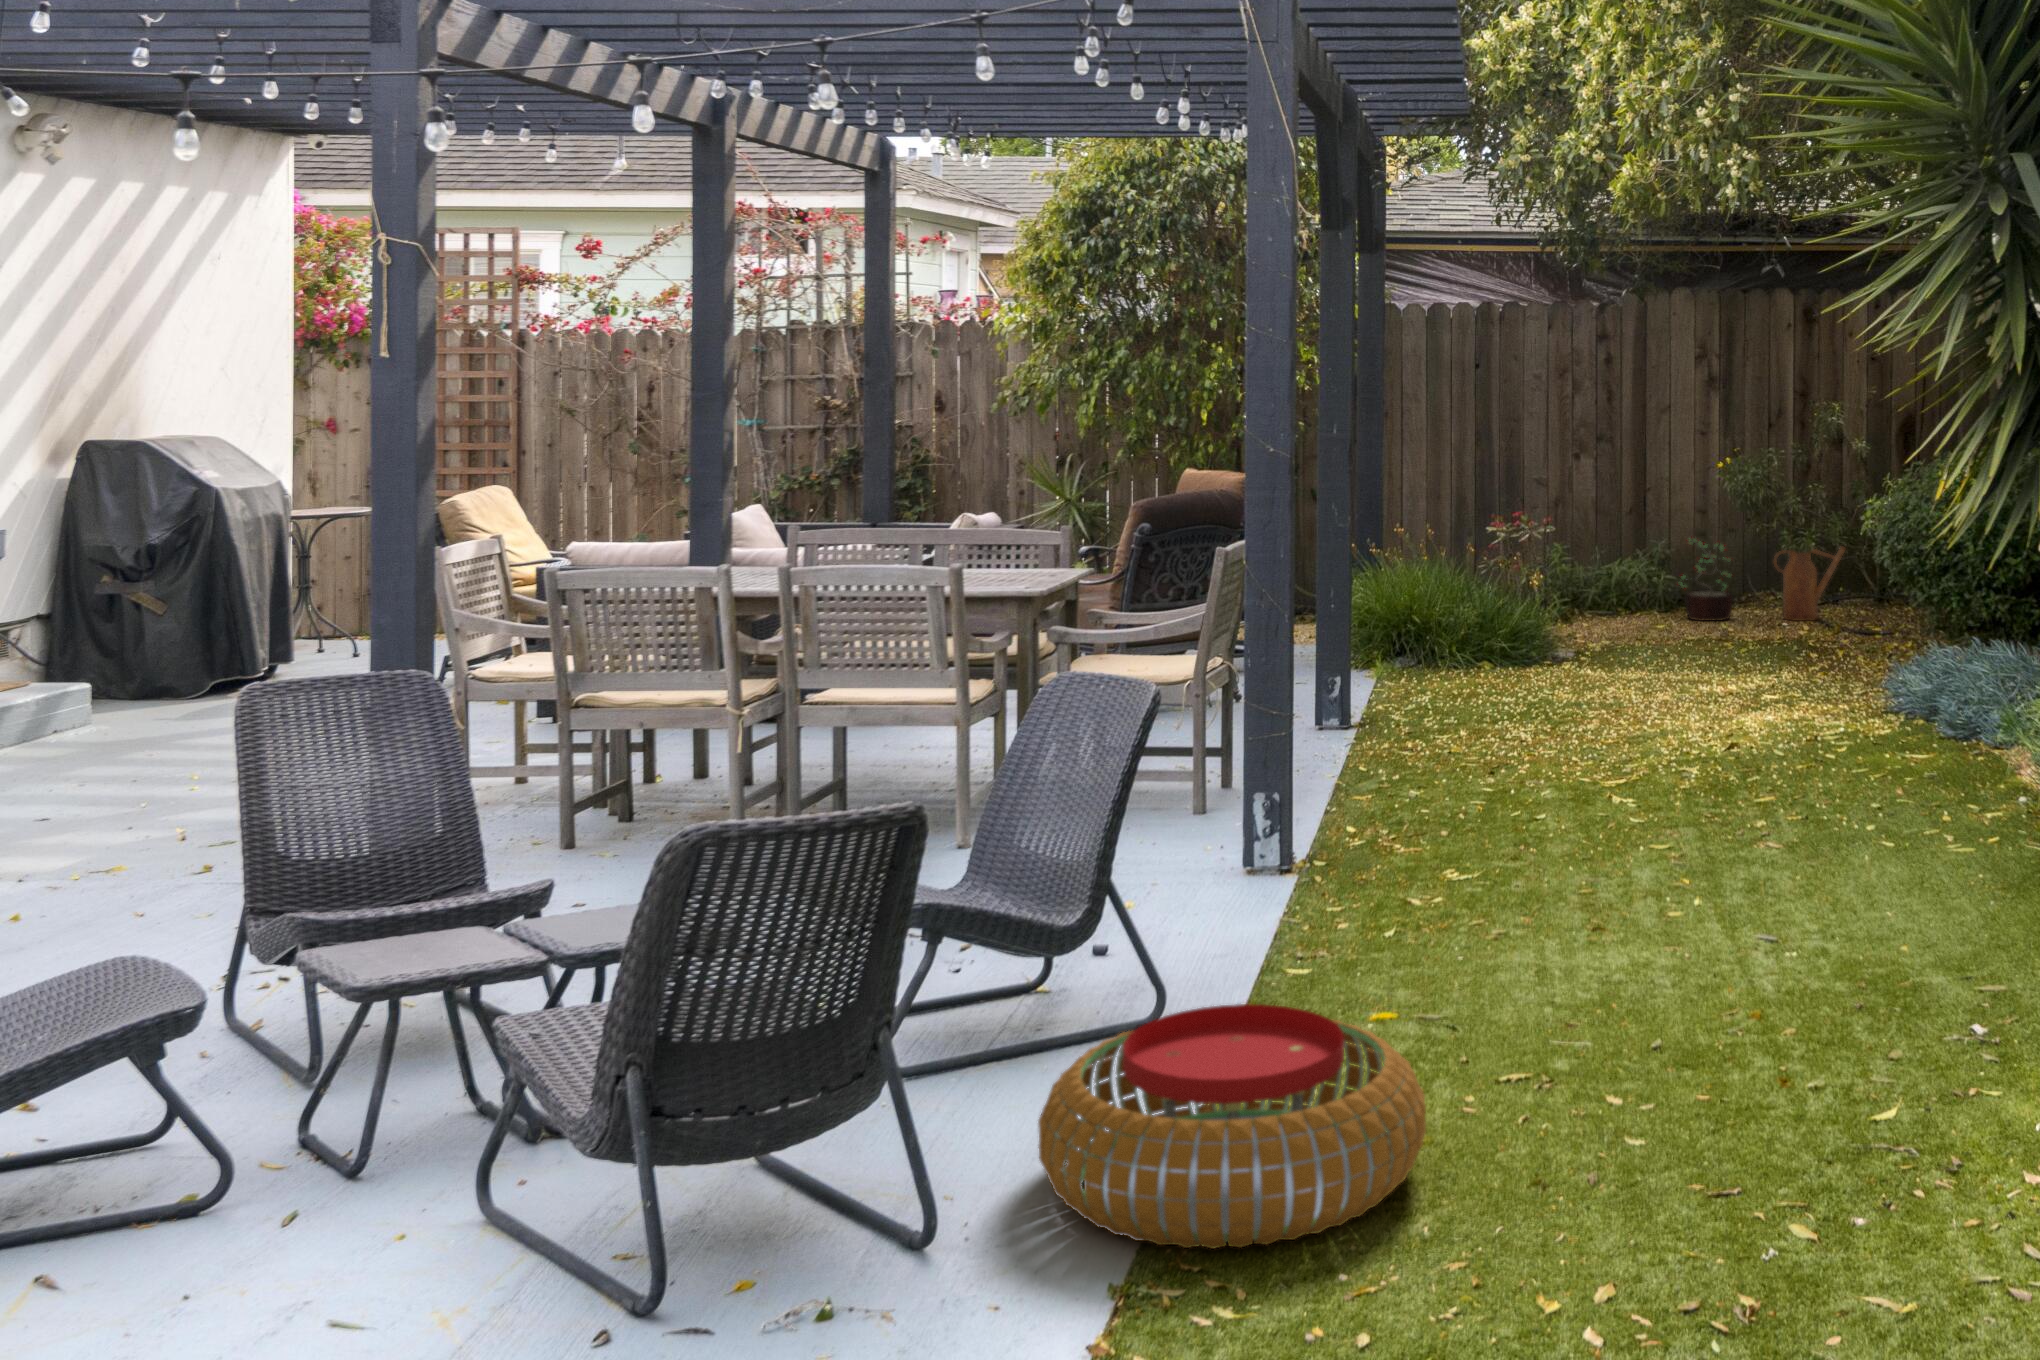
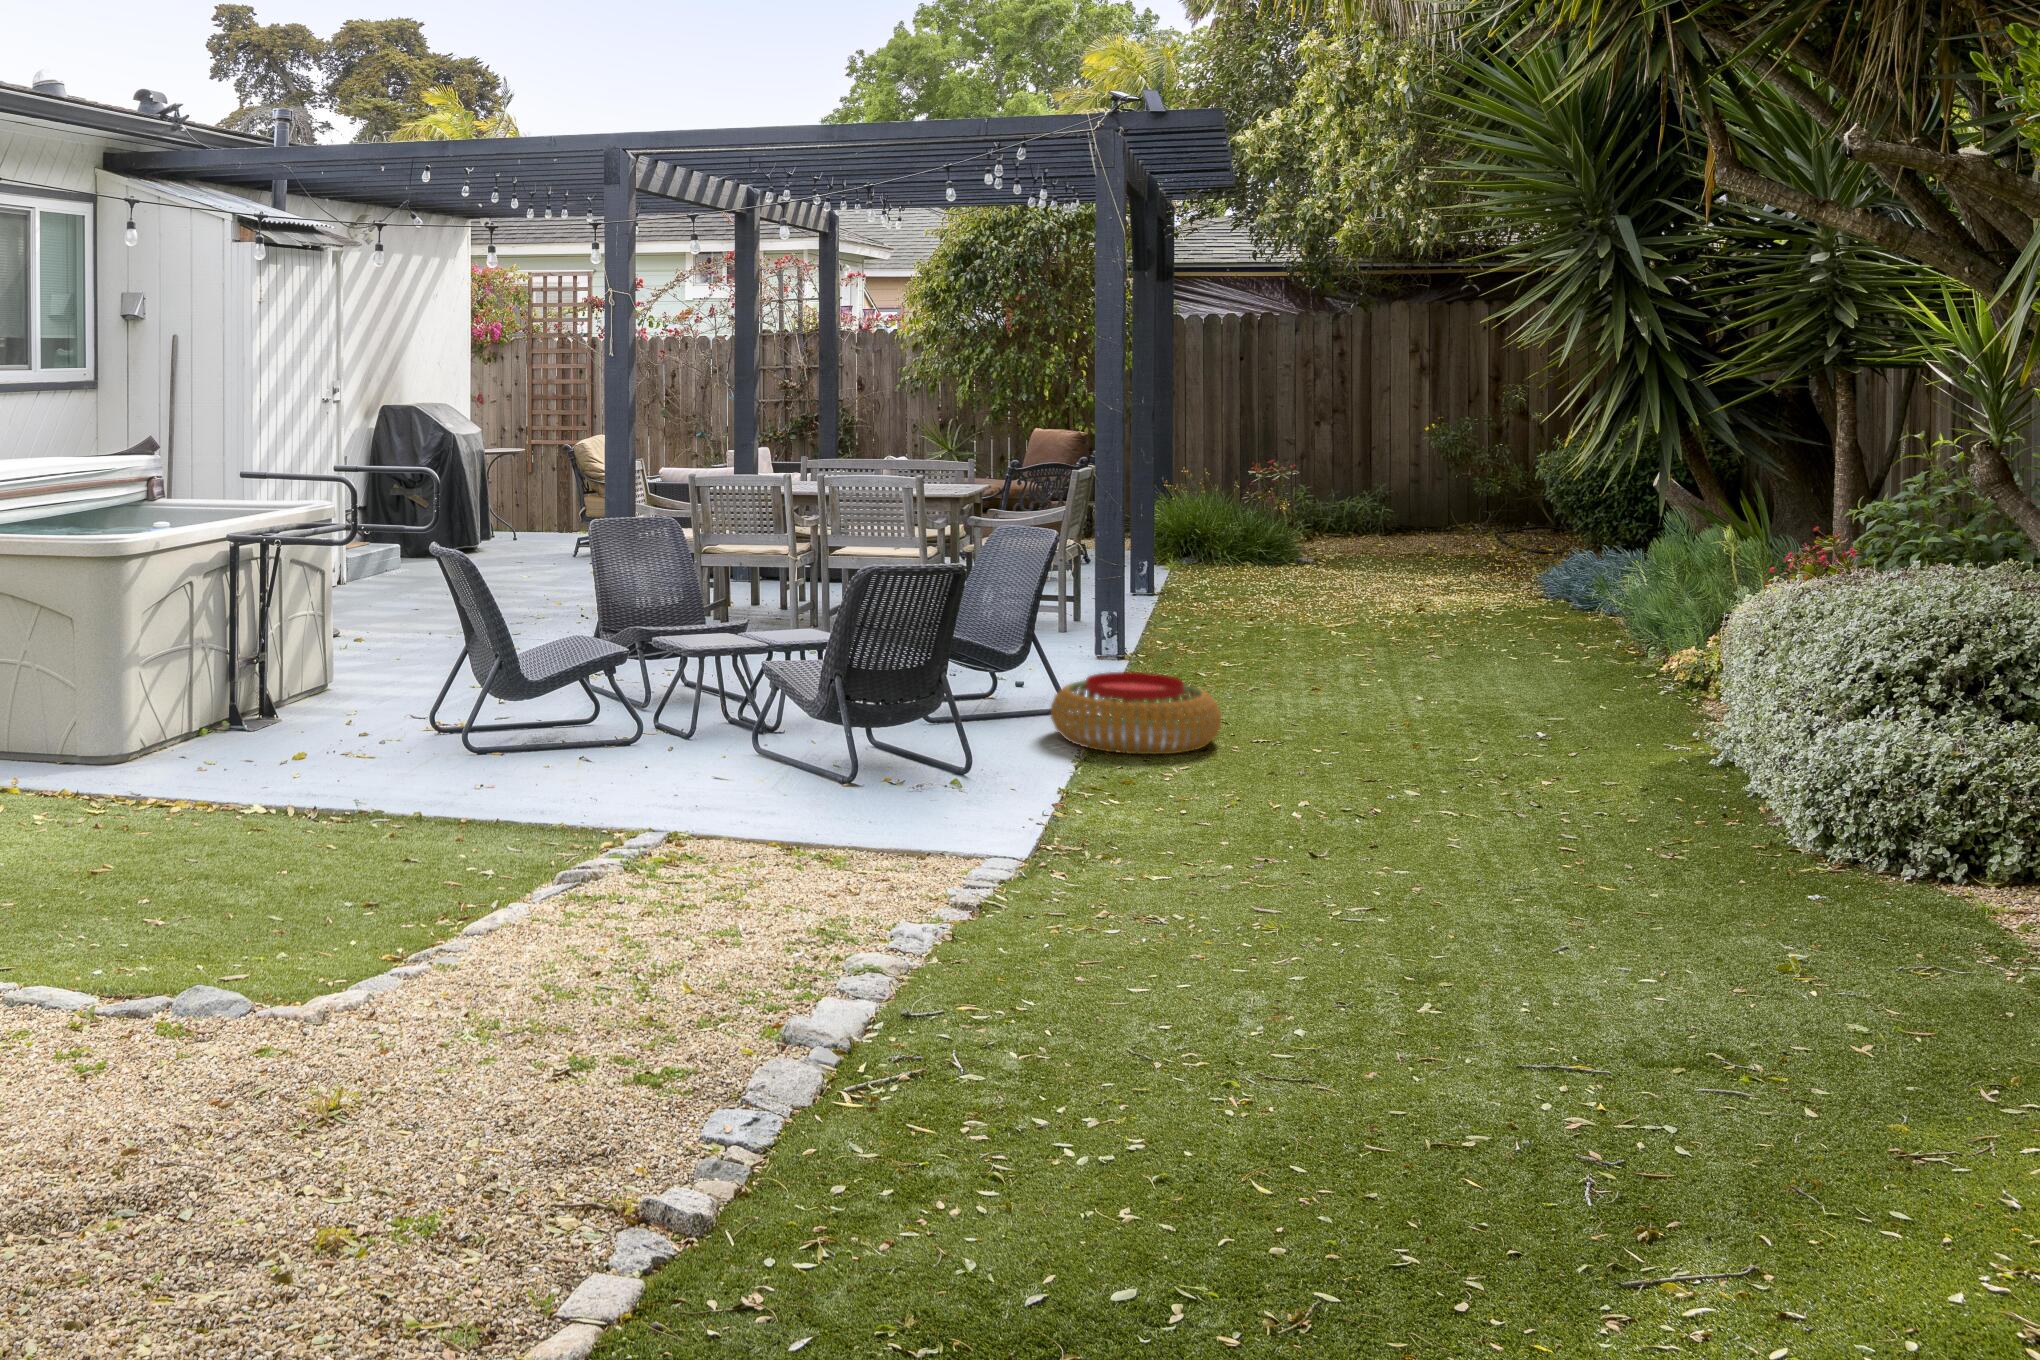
decorative plant: present [1677,537,1732,621] -> none [1398,480,1445,543]
watering can: present [1774,546,1845,621] -> none [1478,488,1538,545]

